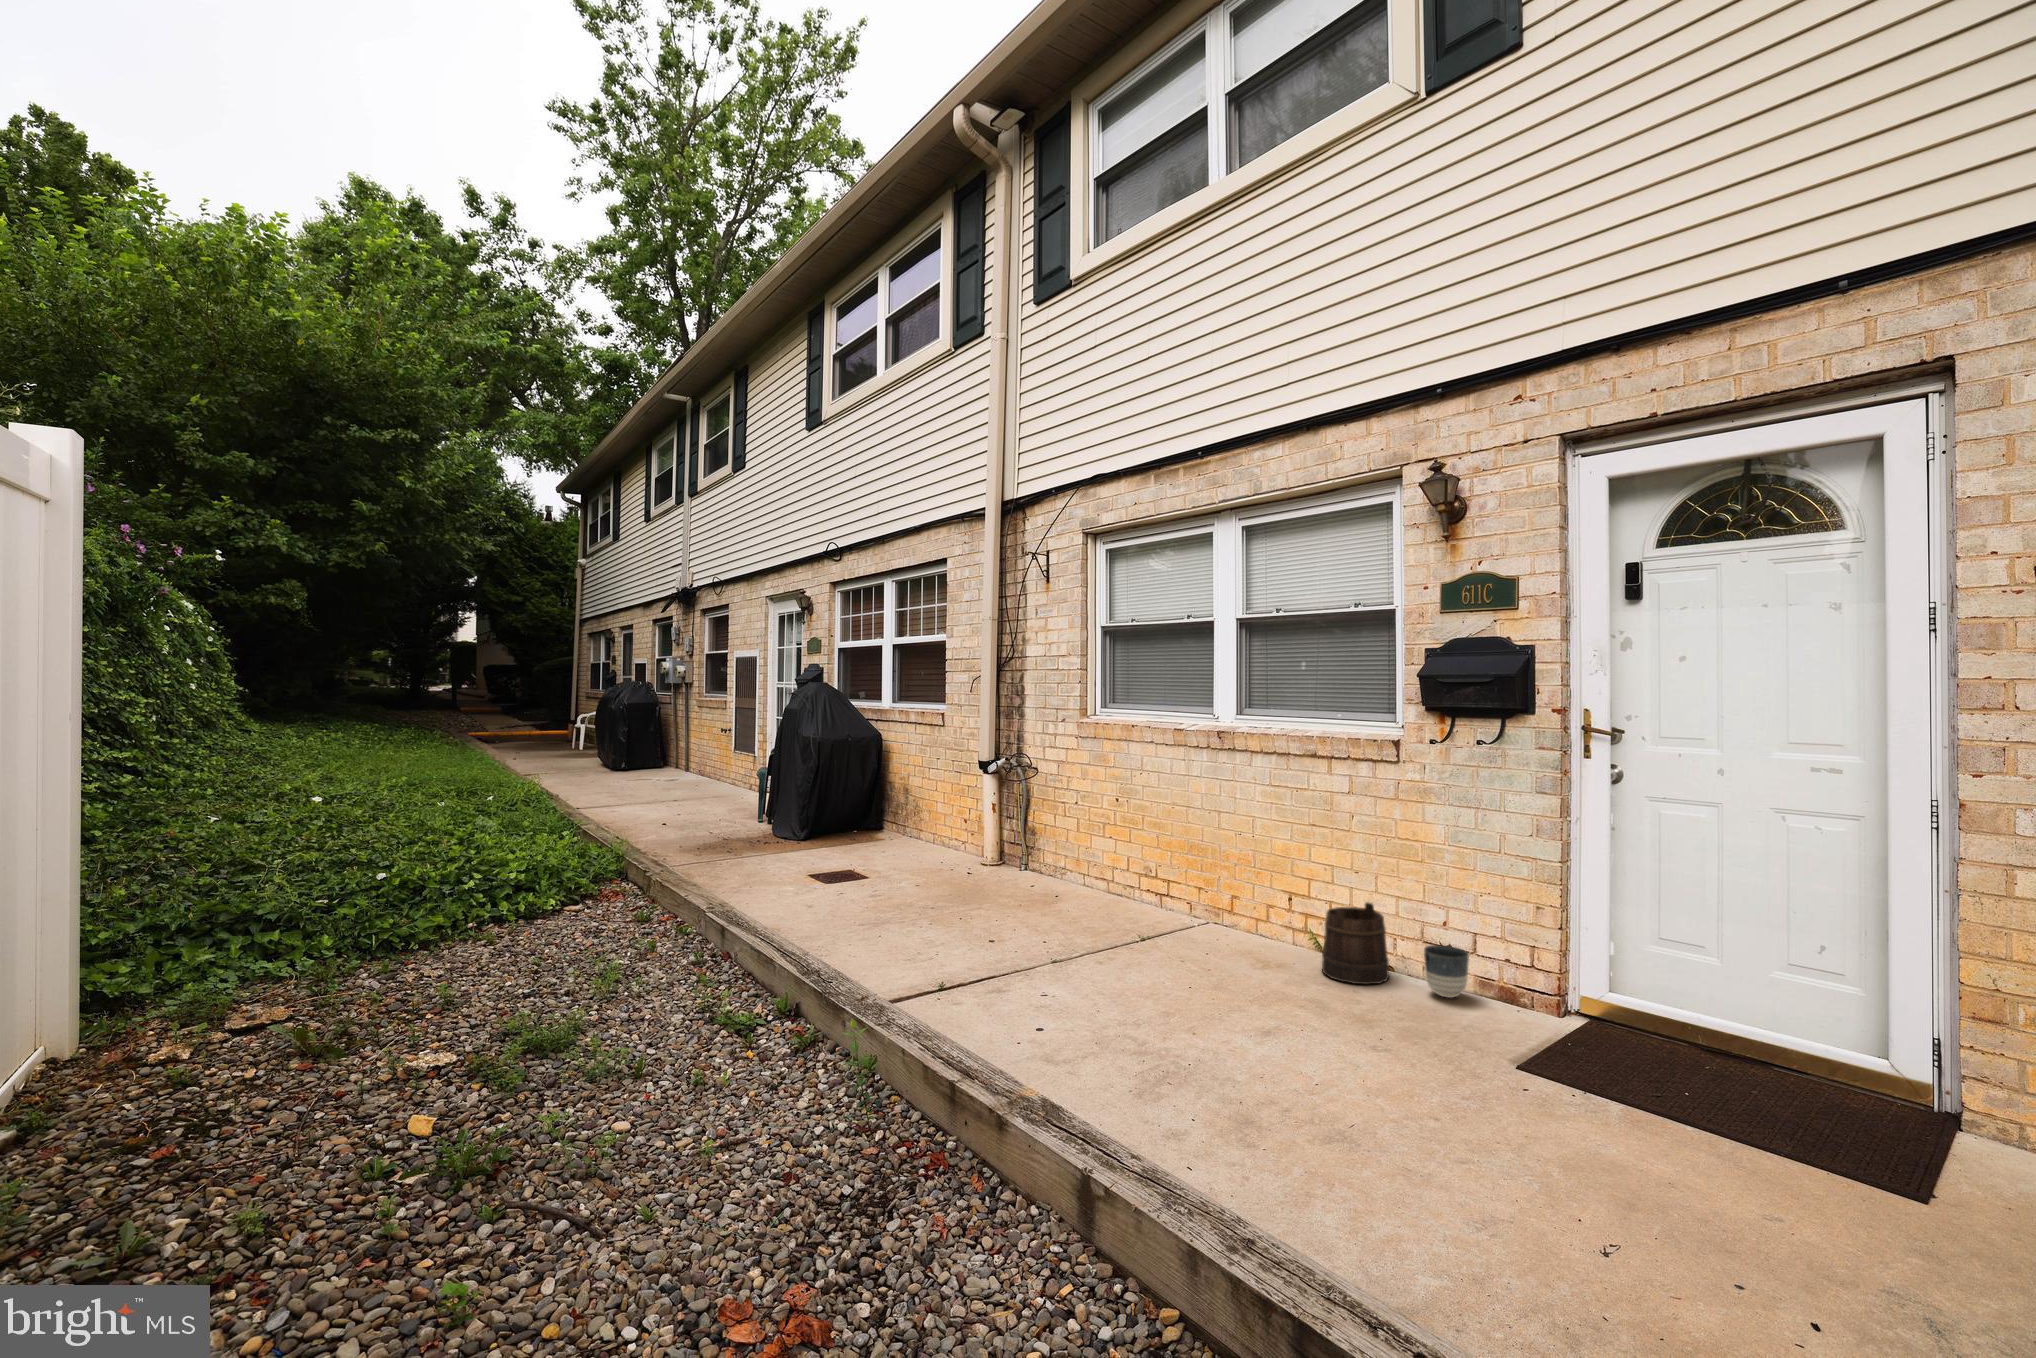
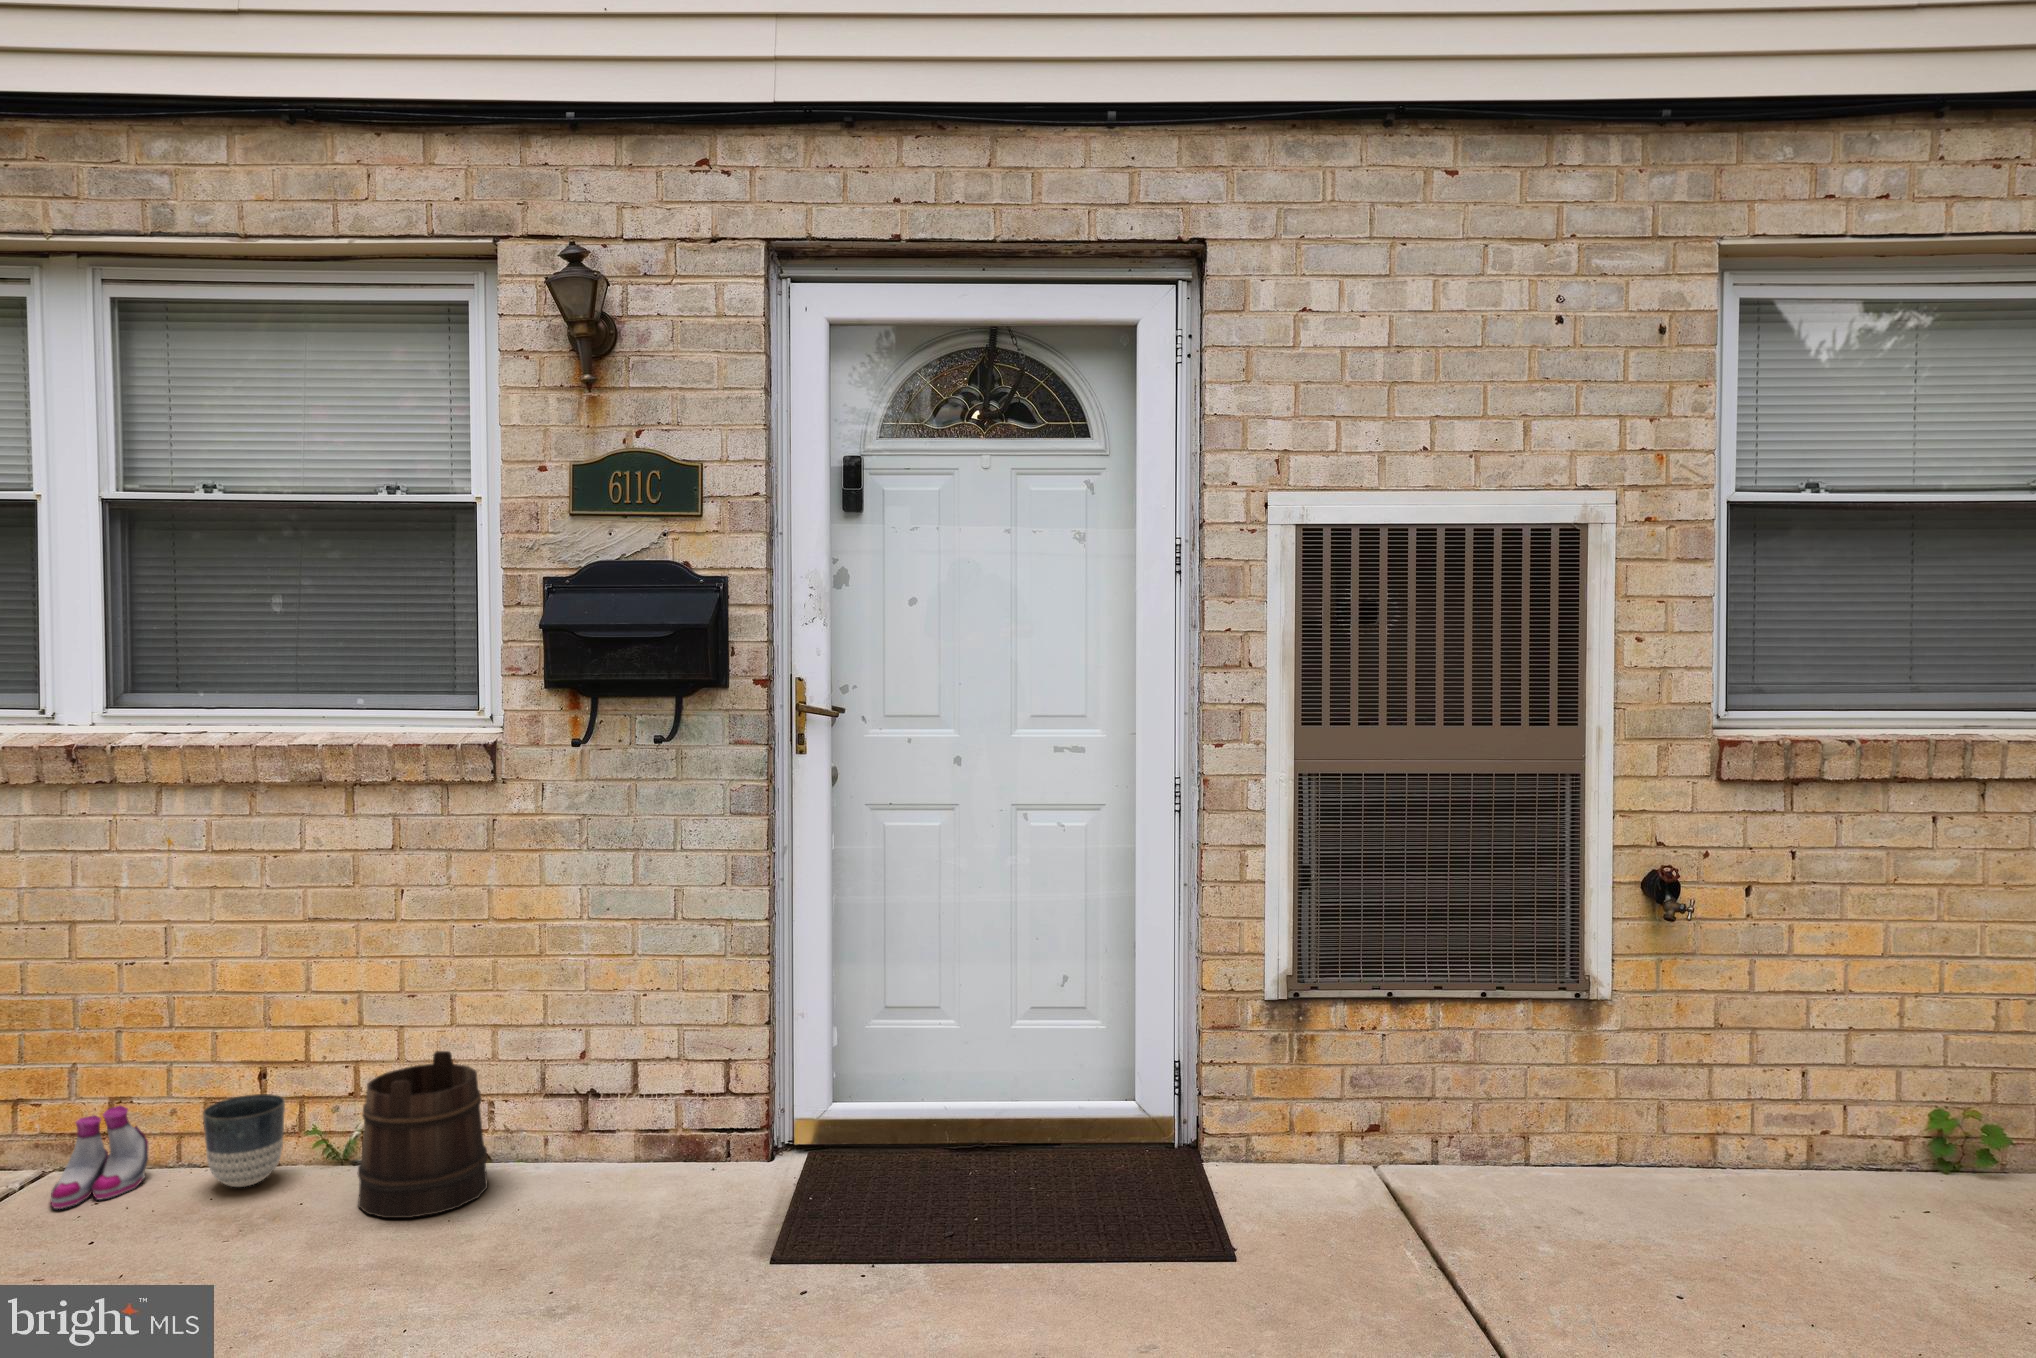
boots: none [1204,897,1244,938] -> present [51,1106,149,1209]
planter: present [1424,945,1469,998] -> present [203,1094,285,1187]

